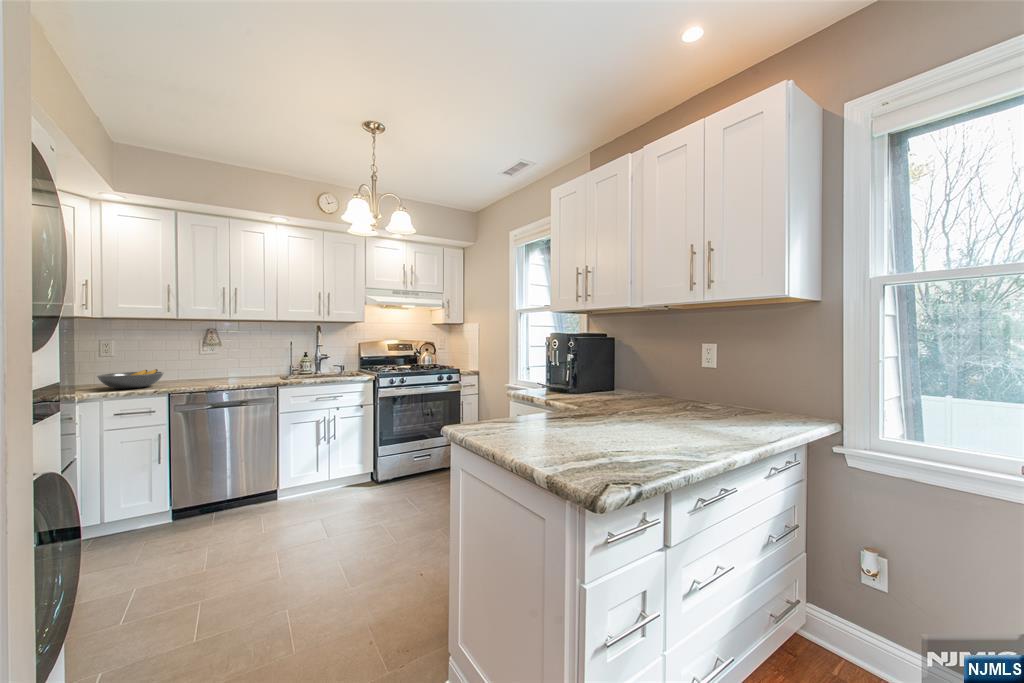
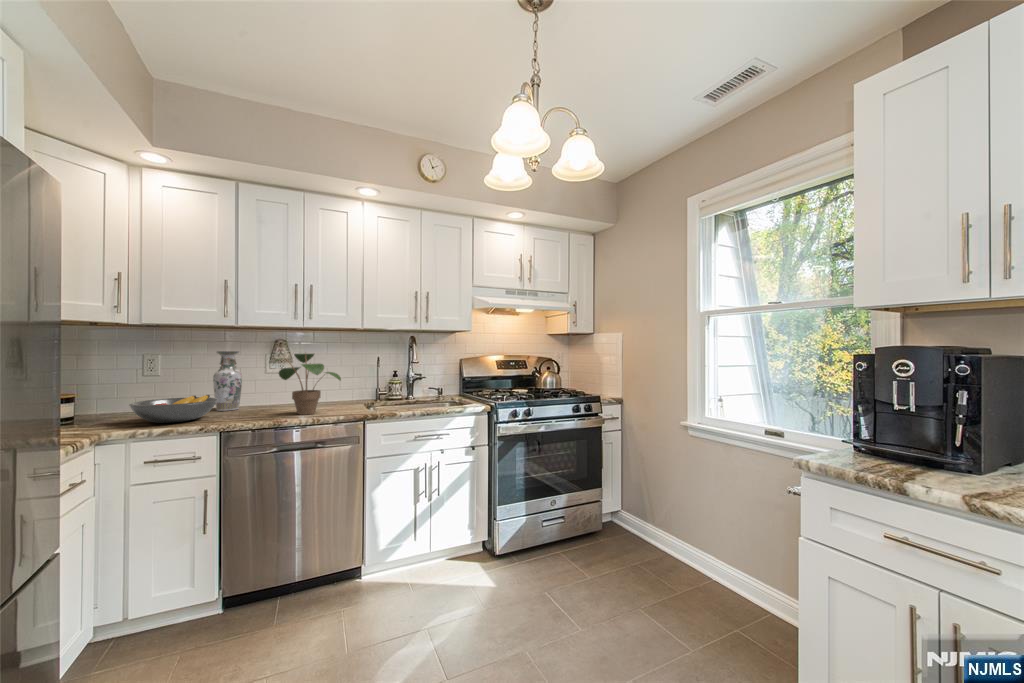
vase: none [158,338,181,382] -> present [213,351,242,411]
potted plant: none [205,339,259,383] -> present [275,353,341,415]

